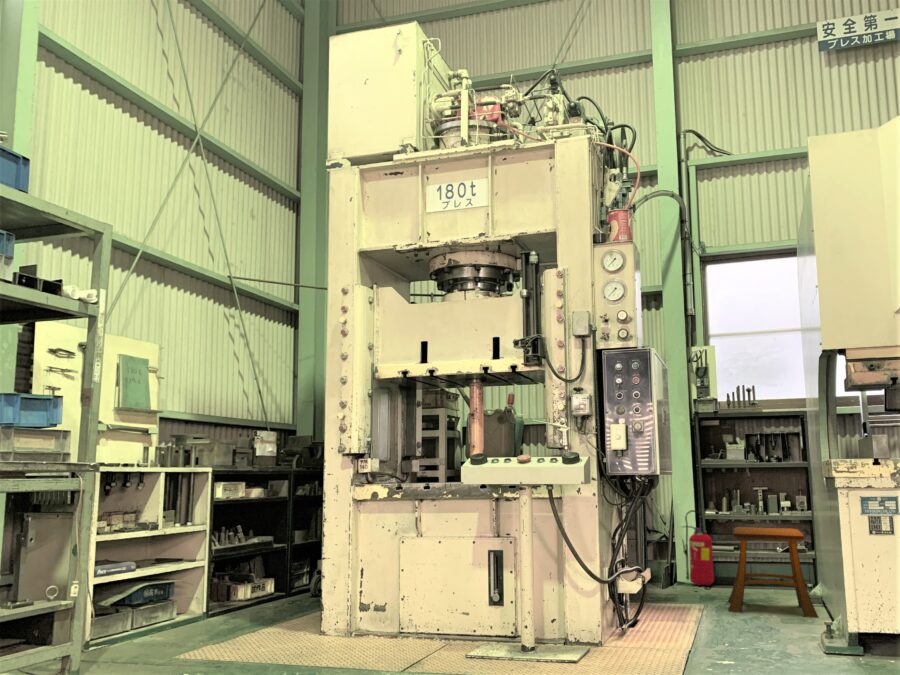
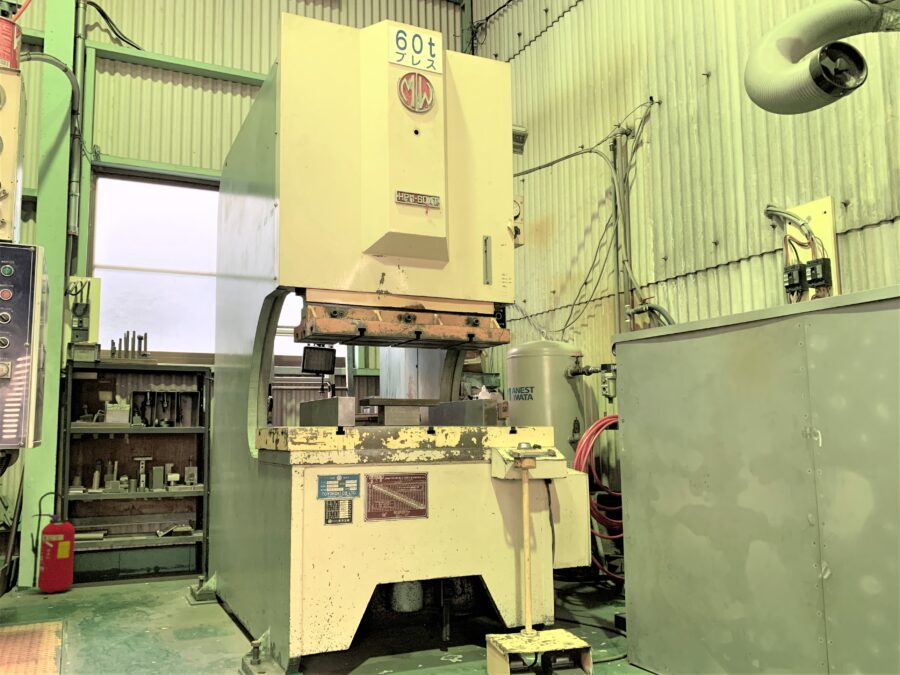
stool: present [728,527,818,618] -> none [96,510,221,642]

